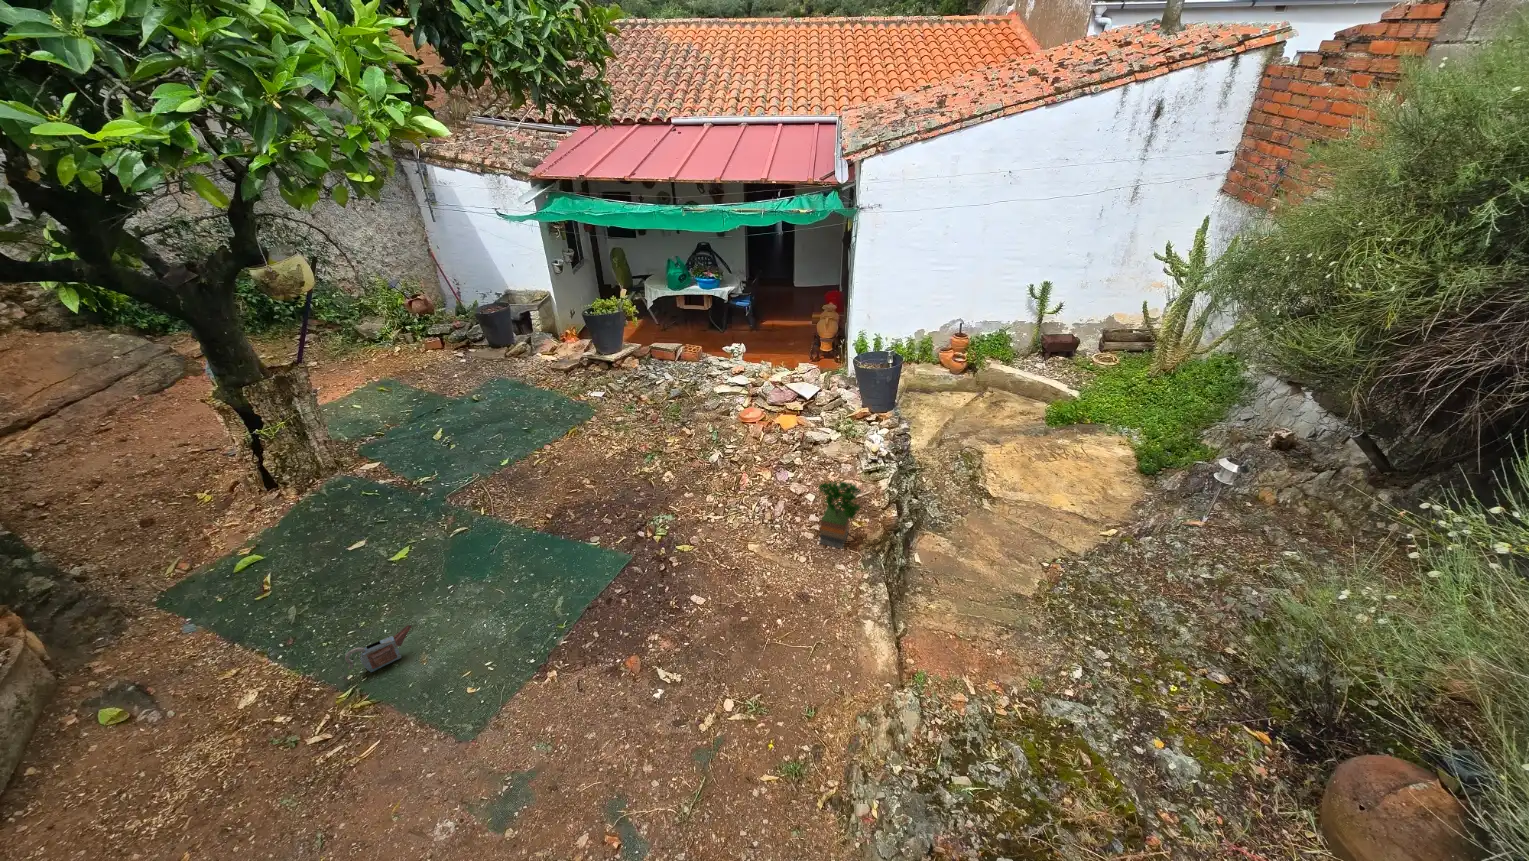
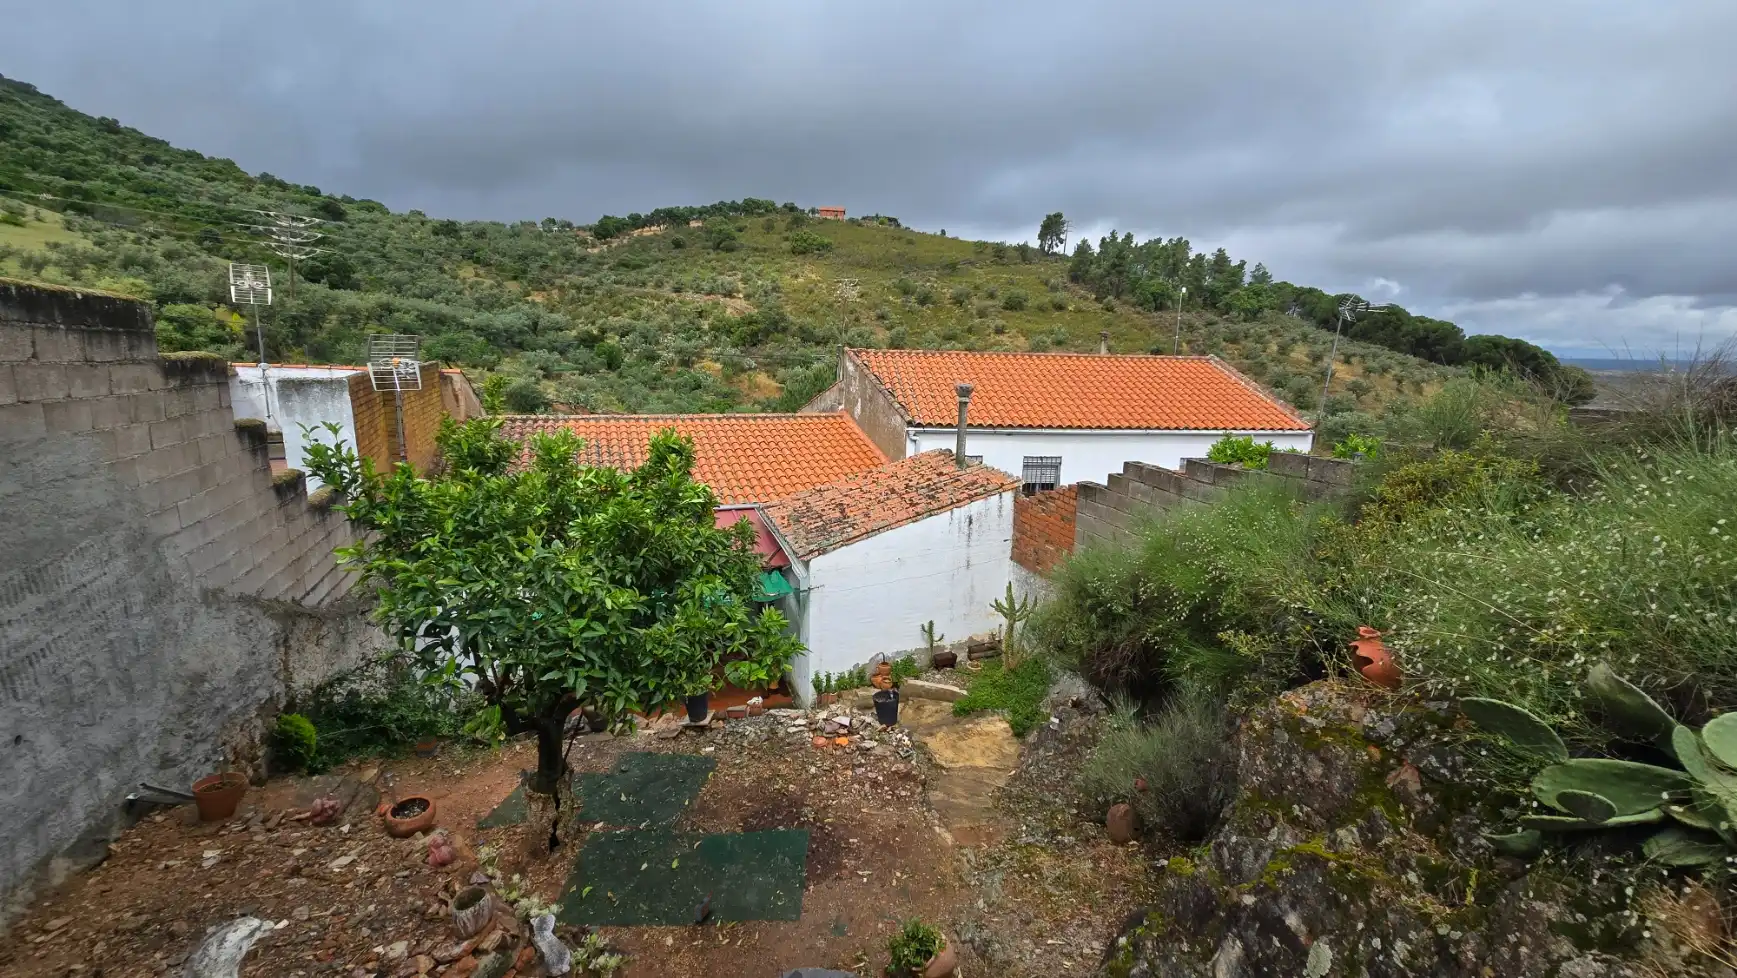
potted tree: present [818,481,861,549] -> present [416,719,440,757]

